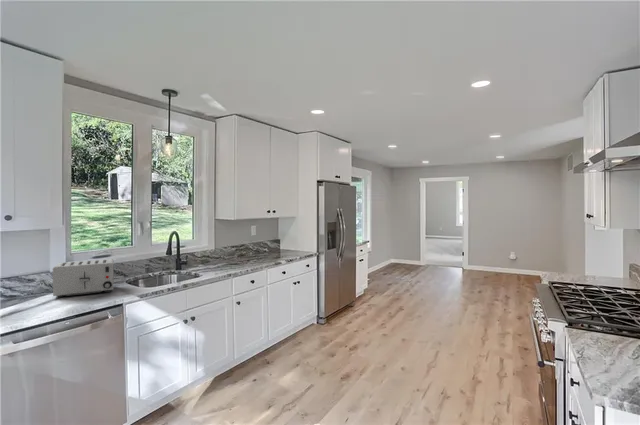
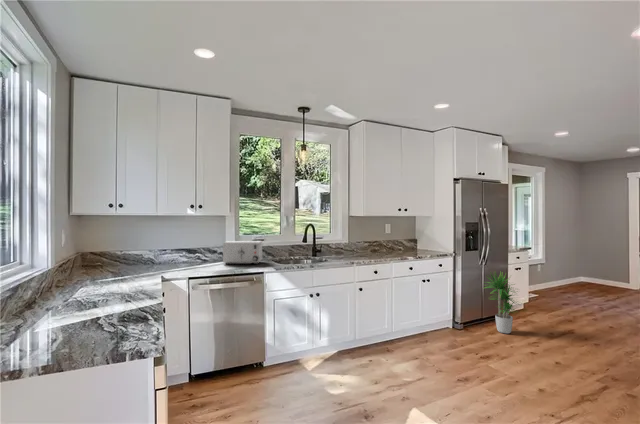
potted plant: none [339,265,371,321] -> present [485,272,515,333]

